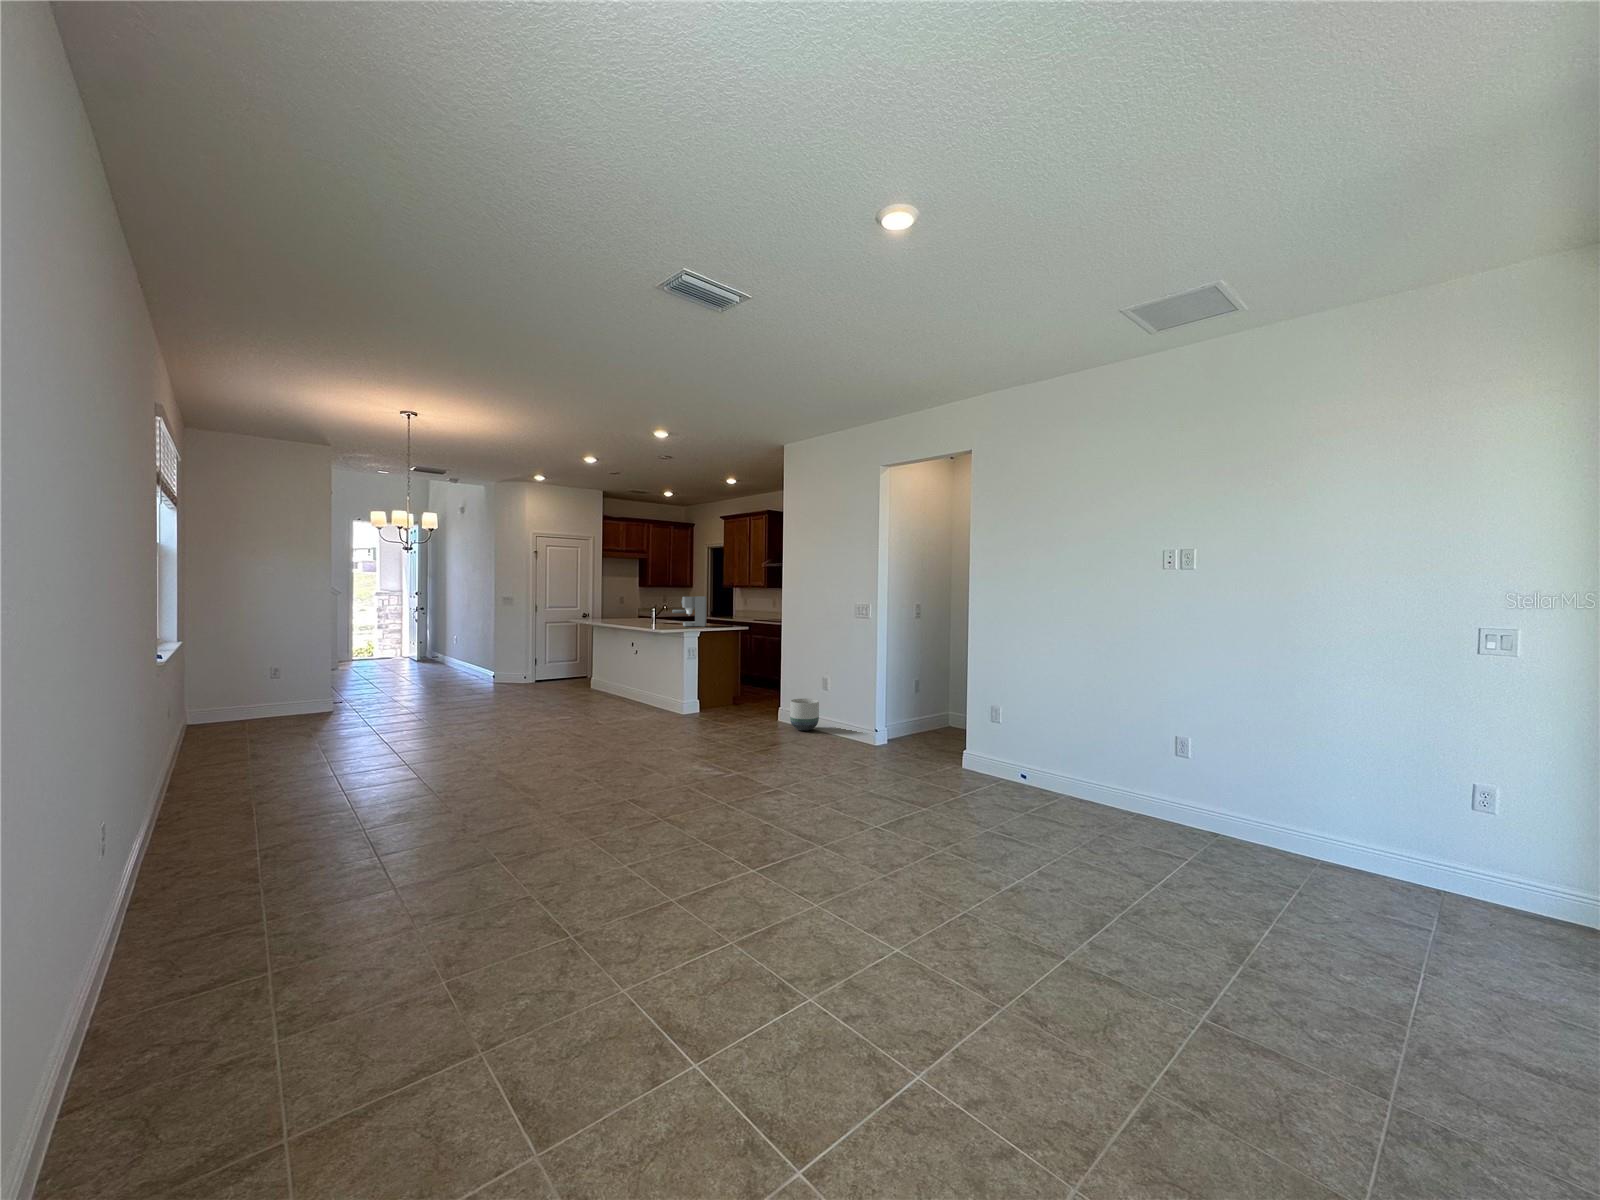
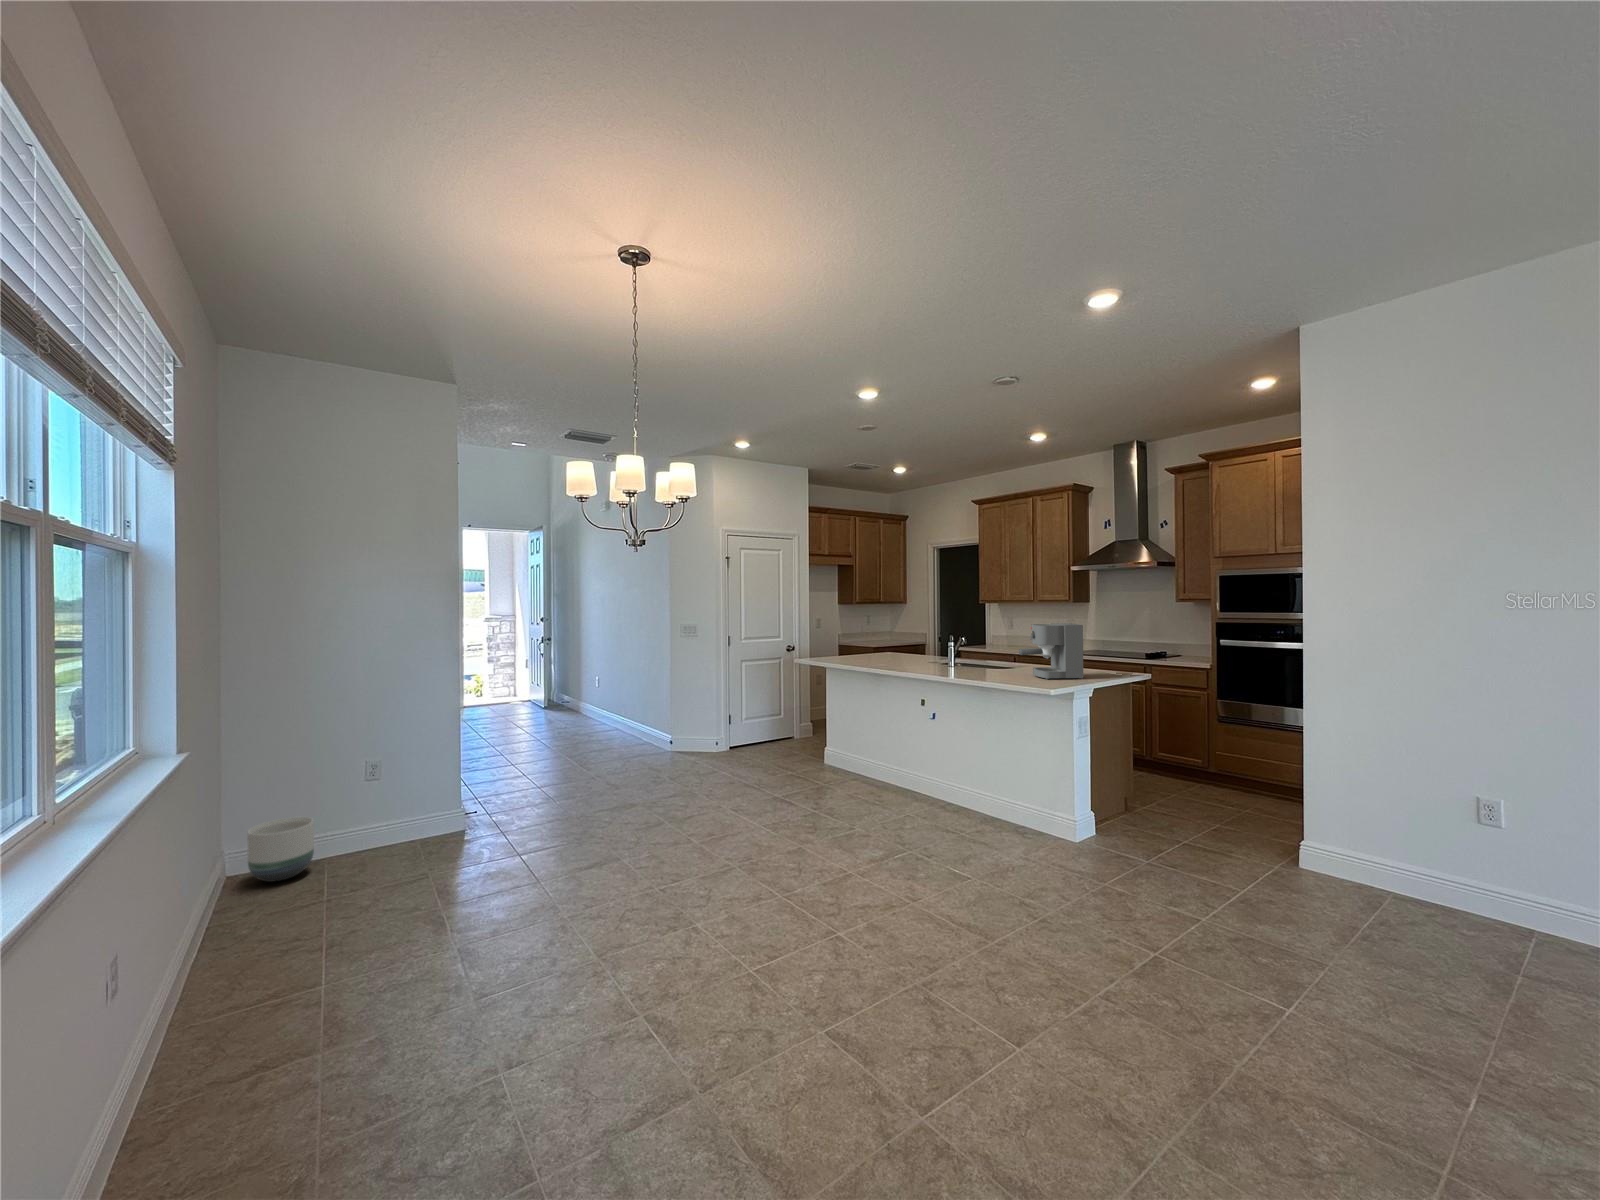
planter: present [790,699,819,731] -> present [247,817,314,882]

